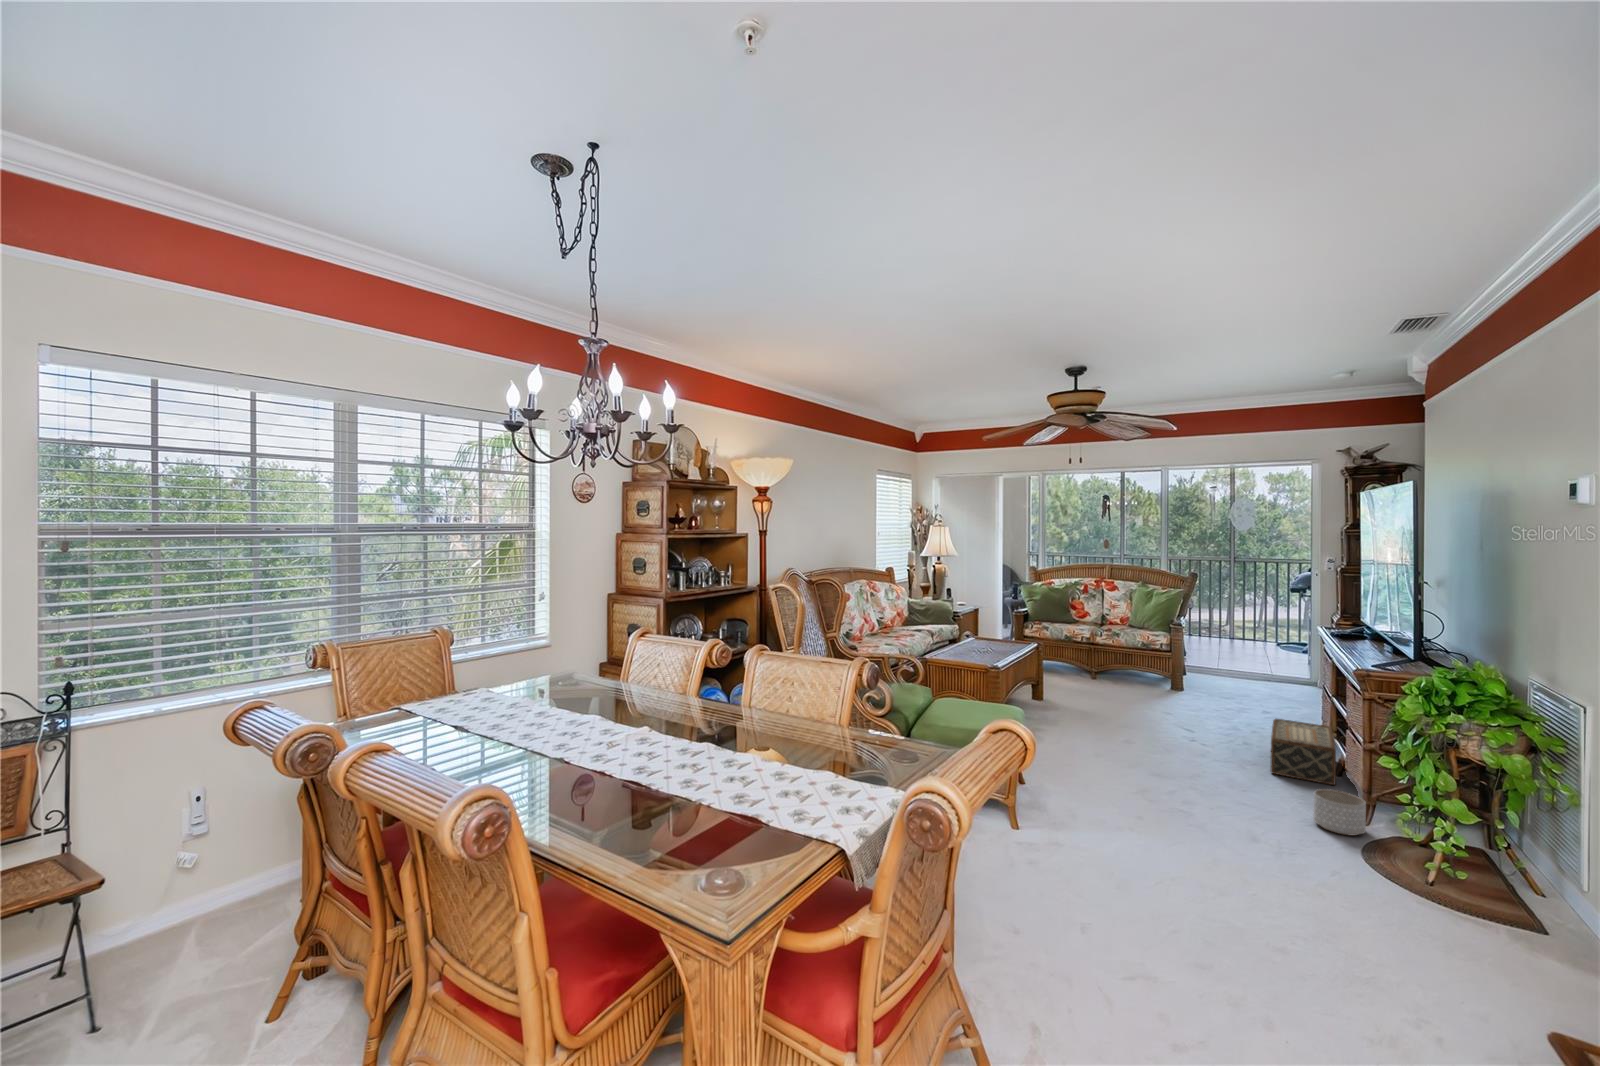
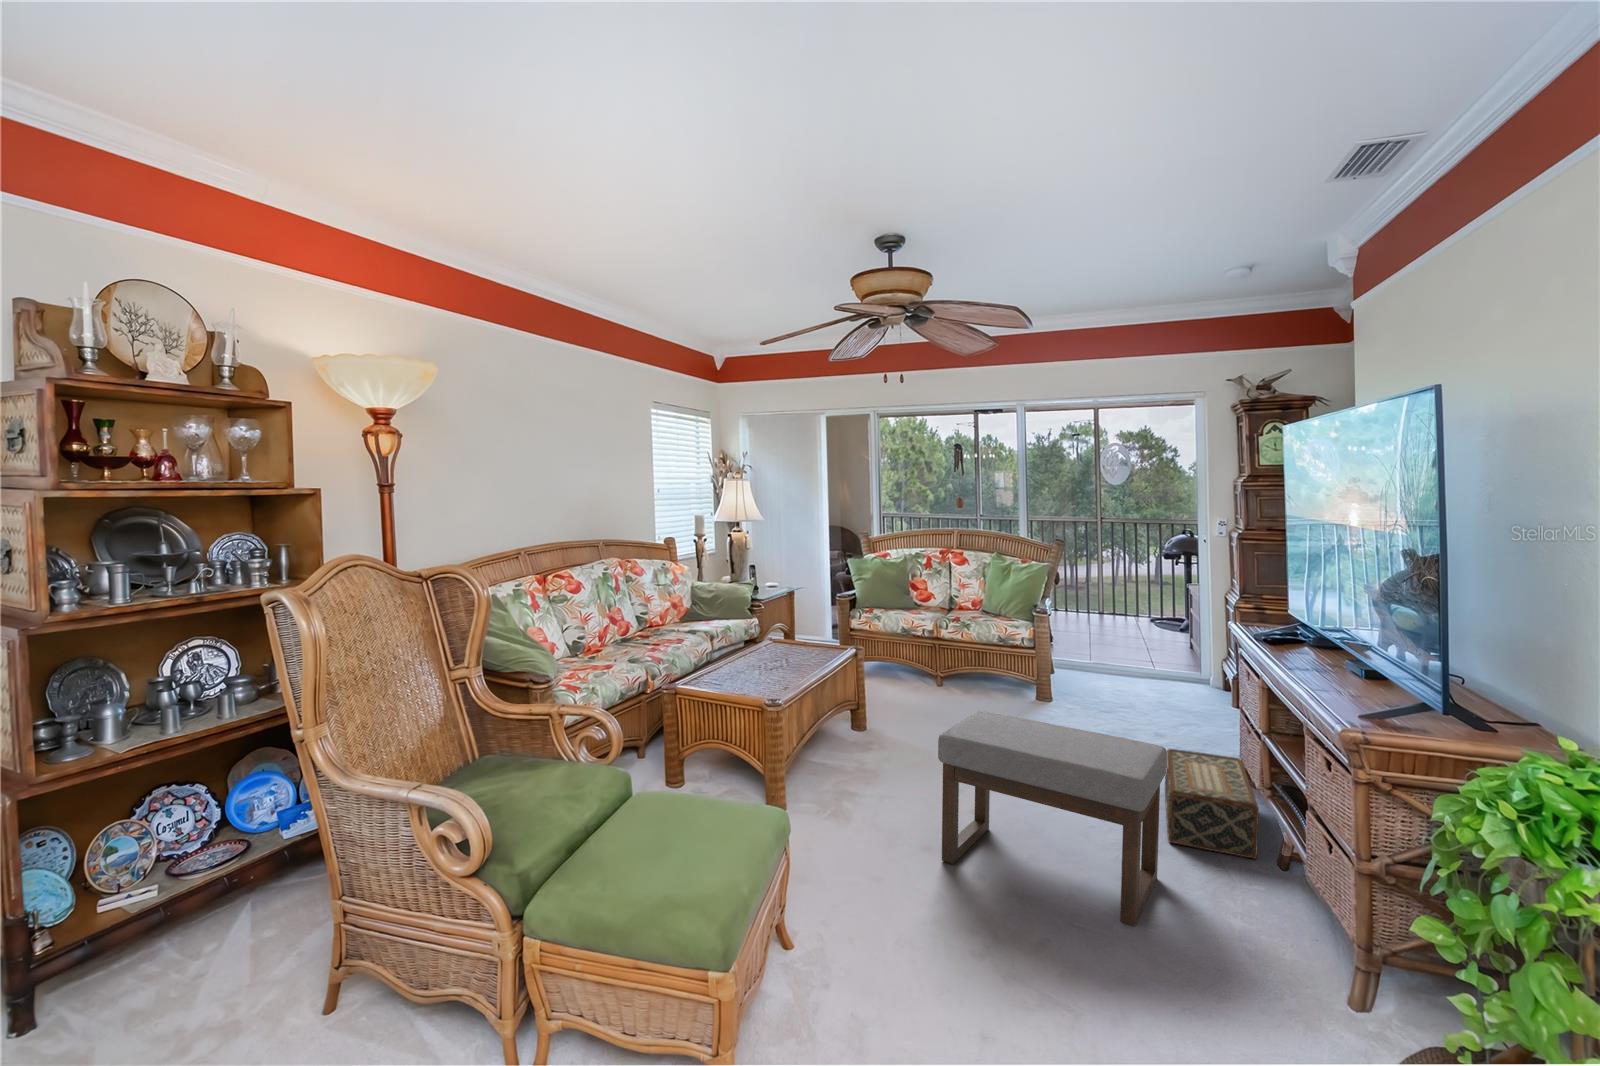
ottoman: none [1107,681,1265,807] -> present [938,711,1167,926]
planter: present [1313,789,1366,835] -> none [1244,894,1326,980]

